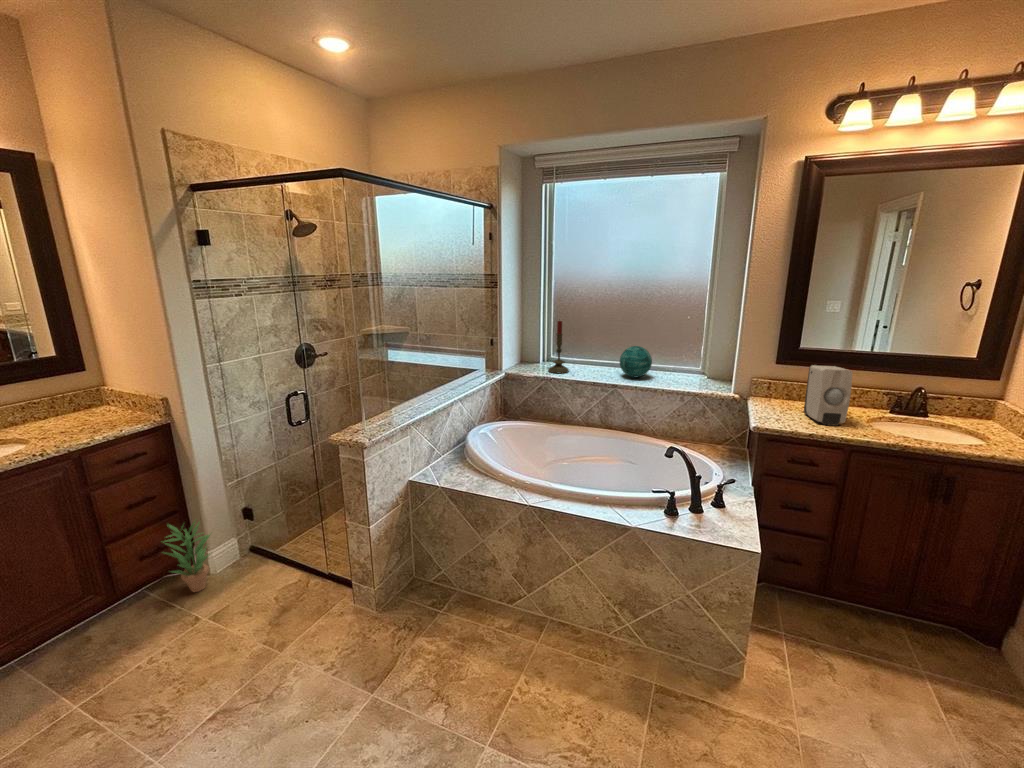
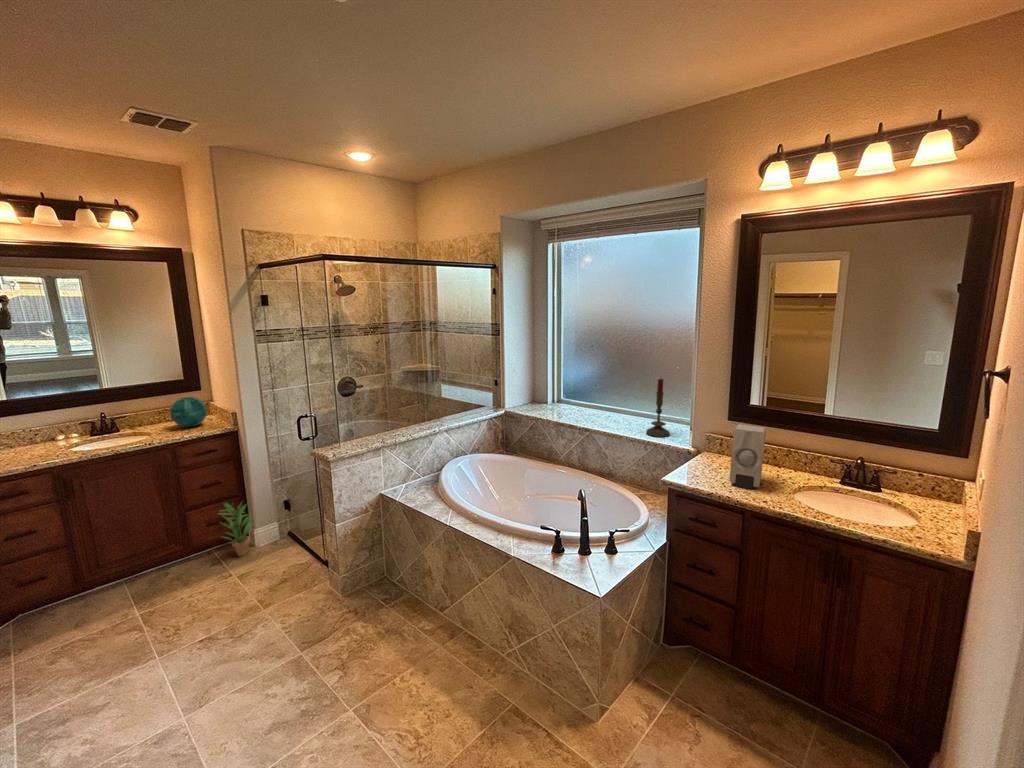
candle: present [548,321,569,373] -> present [646,379,670,437]
decorative orb: present [620,346,652,377] -> present [170,397,207,427]

